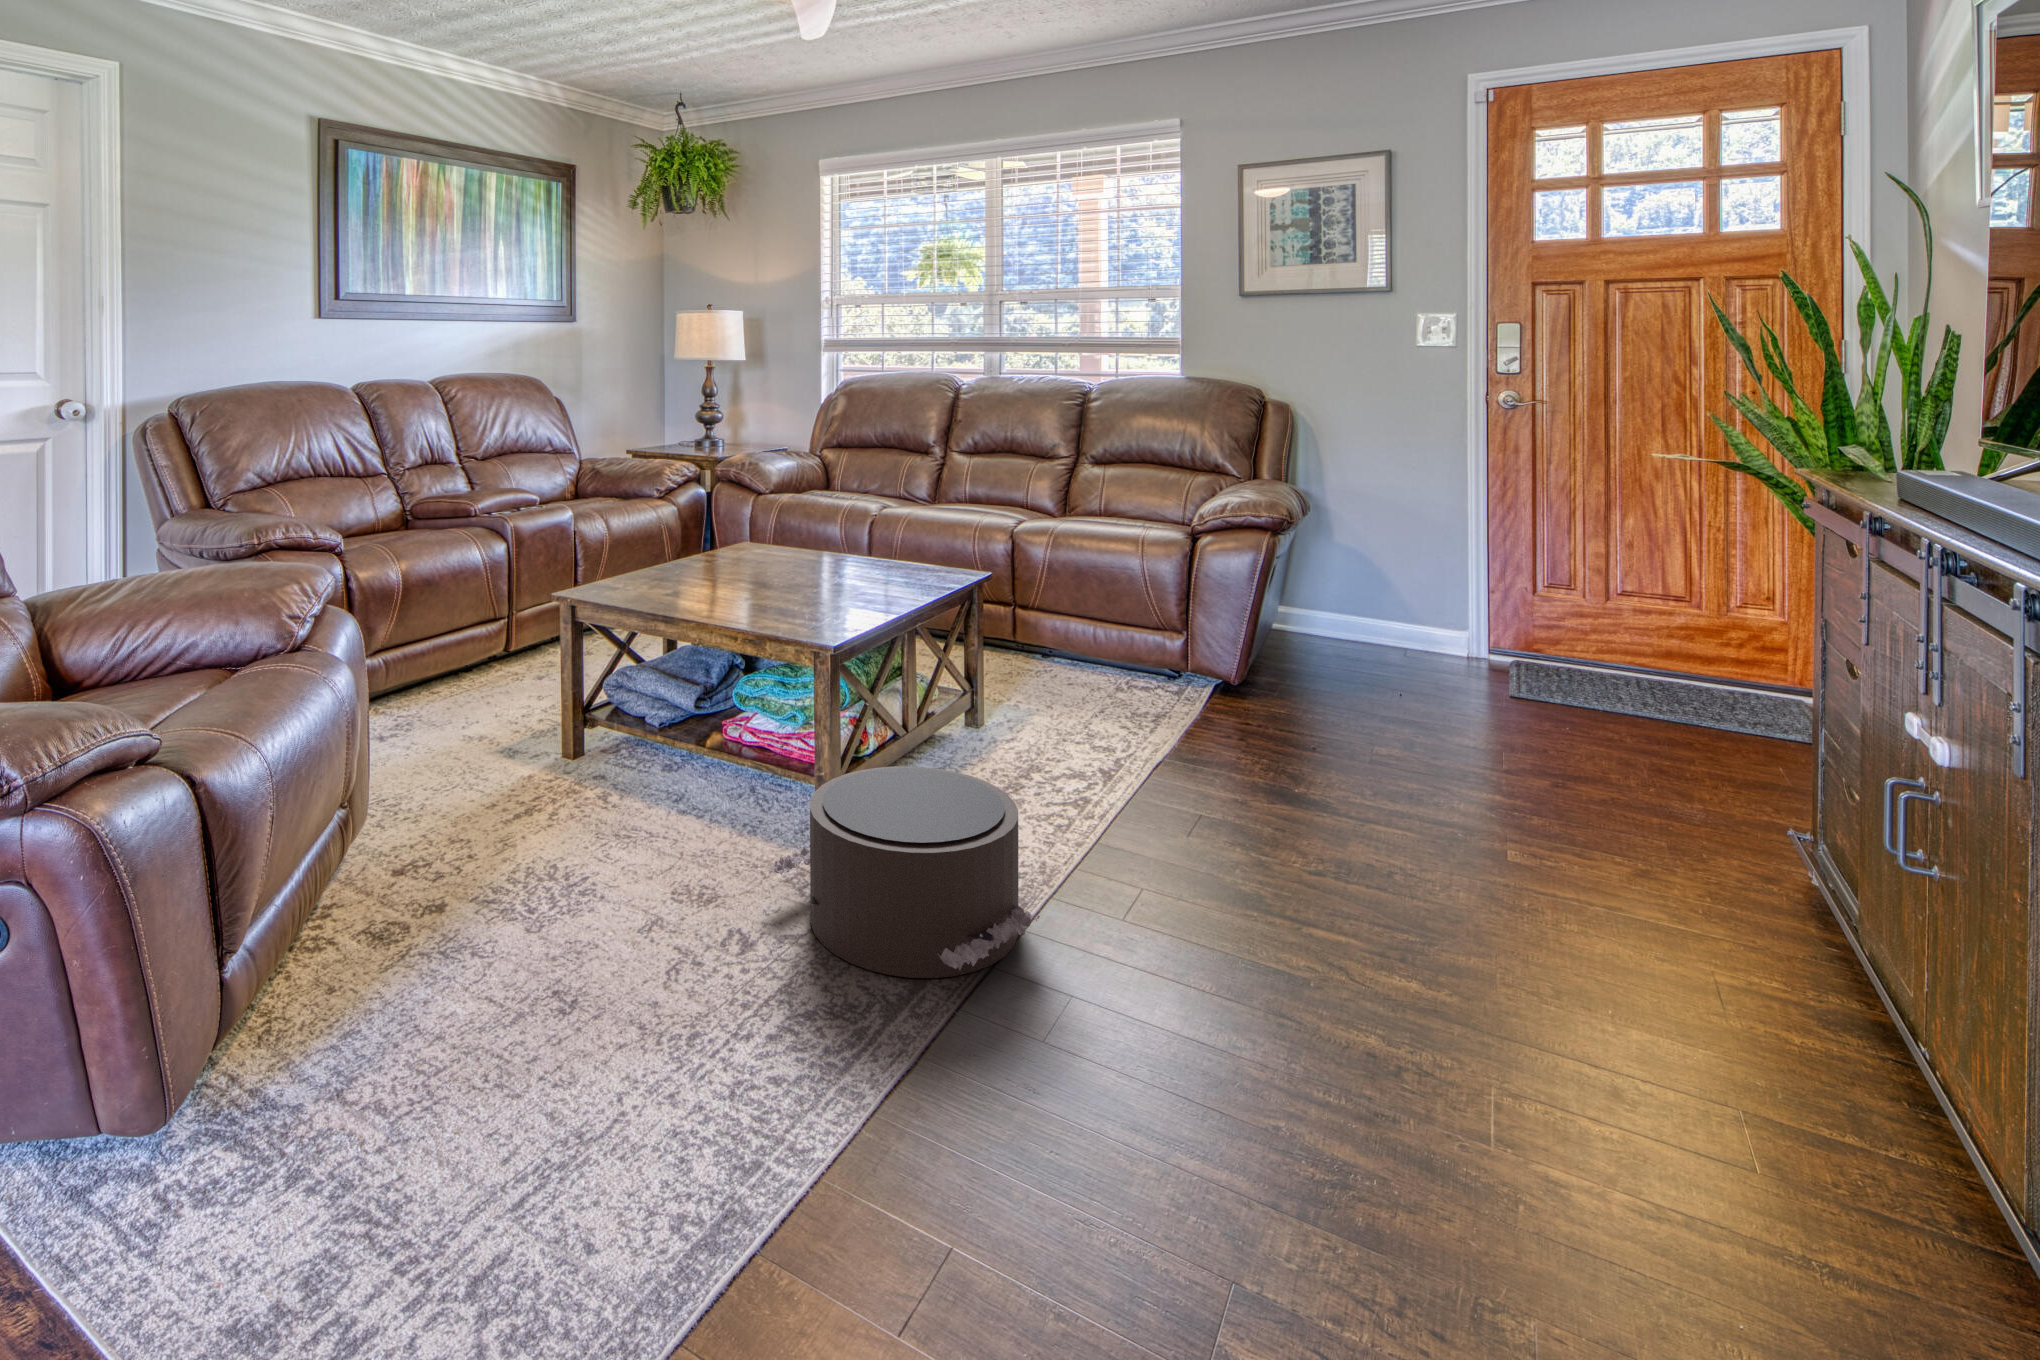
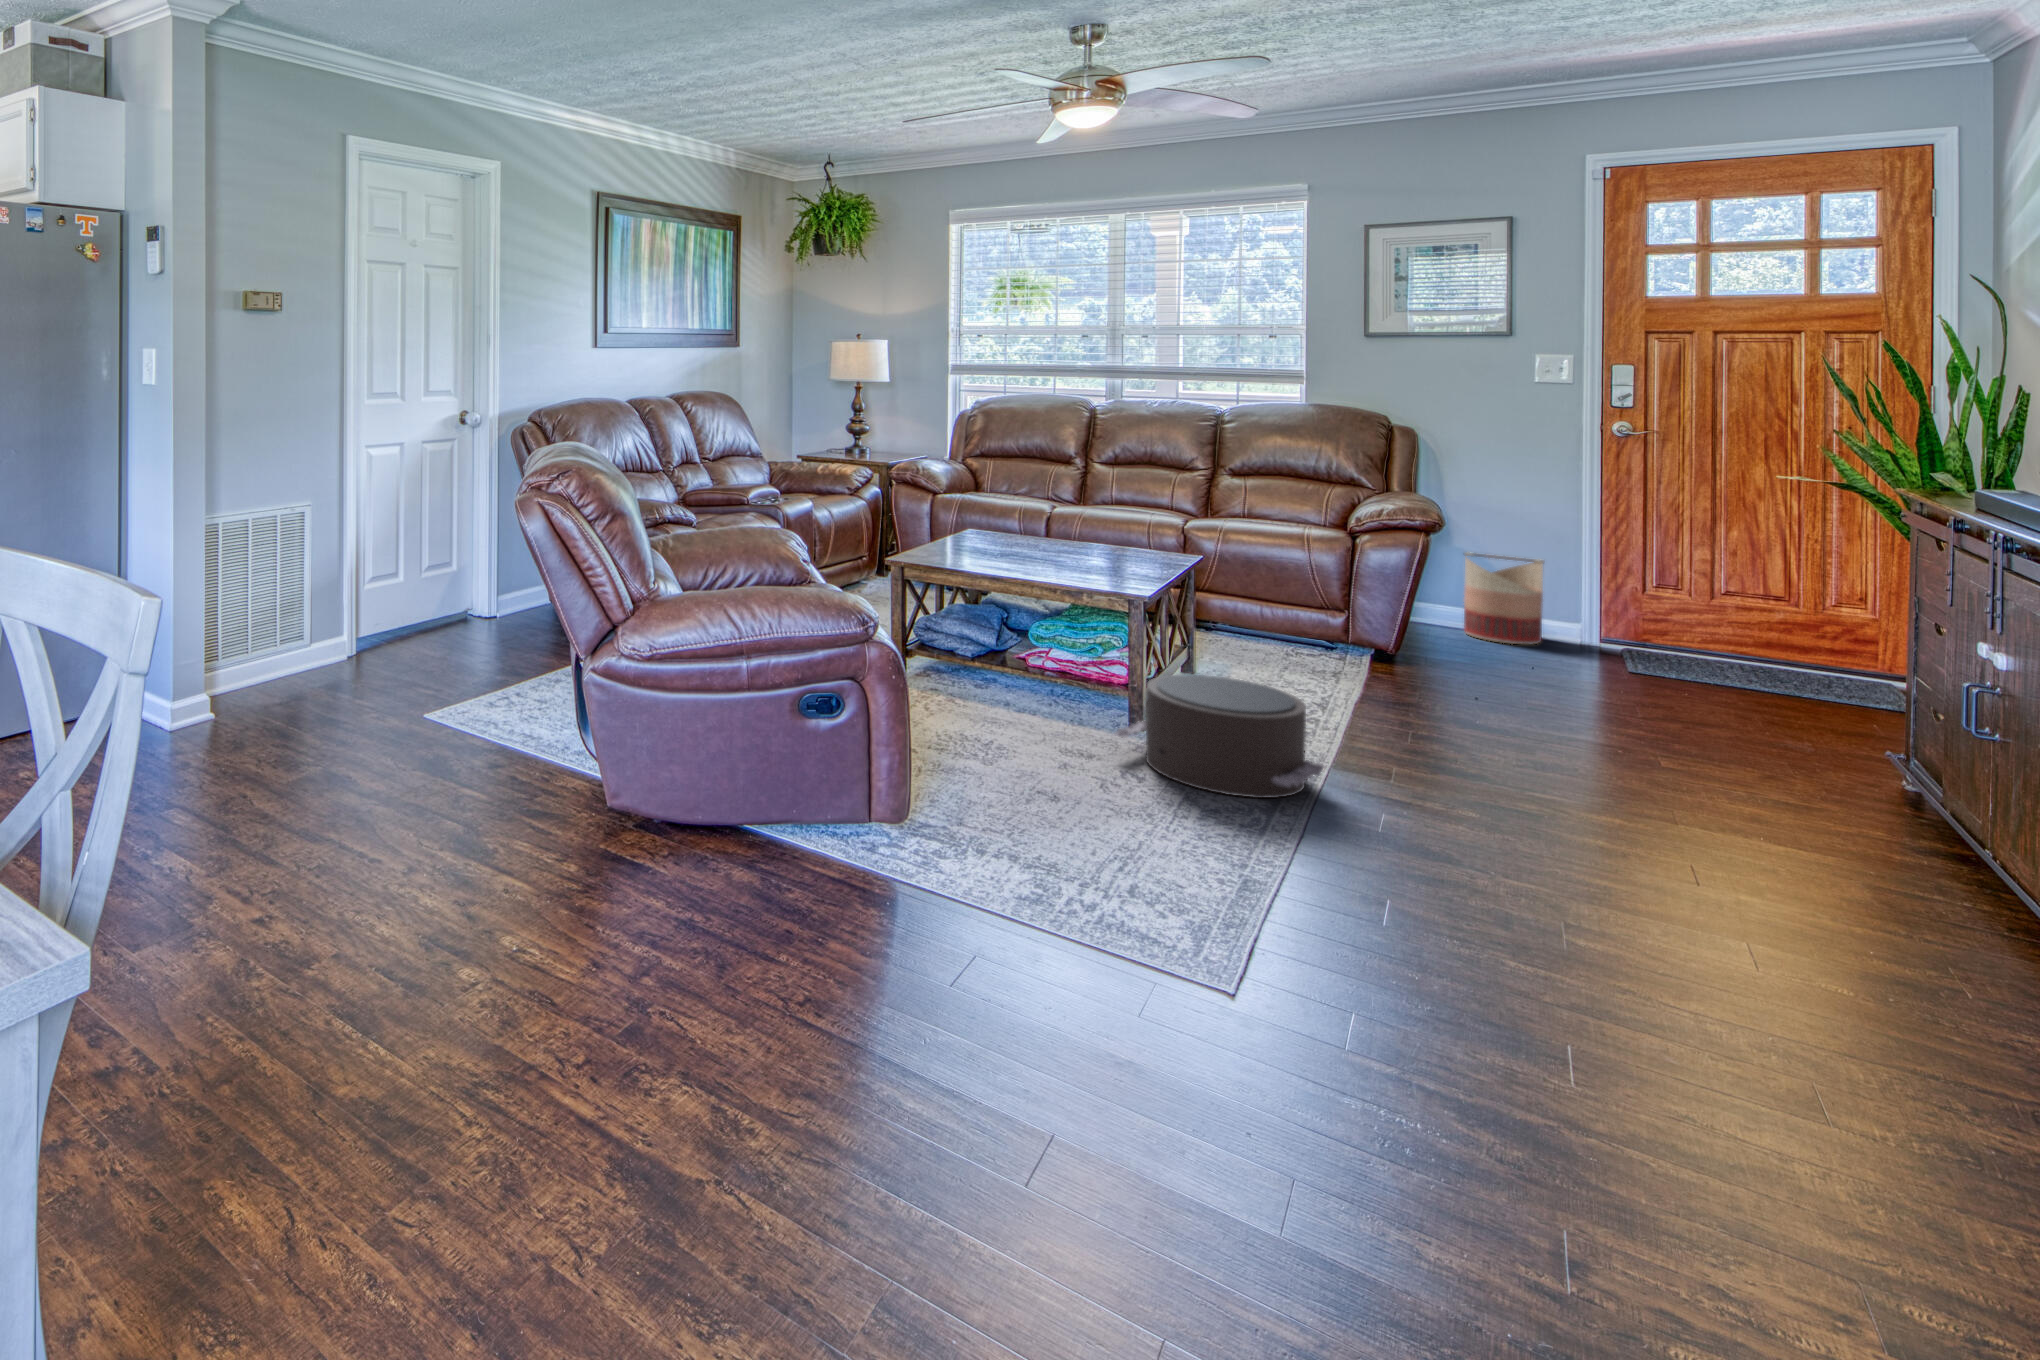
basket: none [1342,553,1428,666] -> present [1464,552,1544,644]

